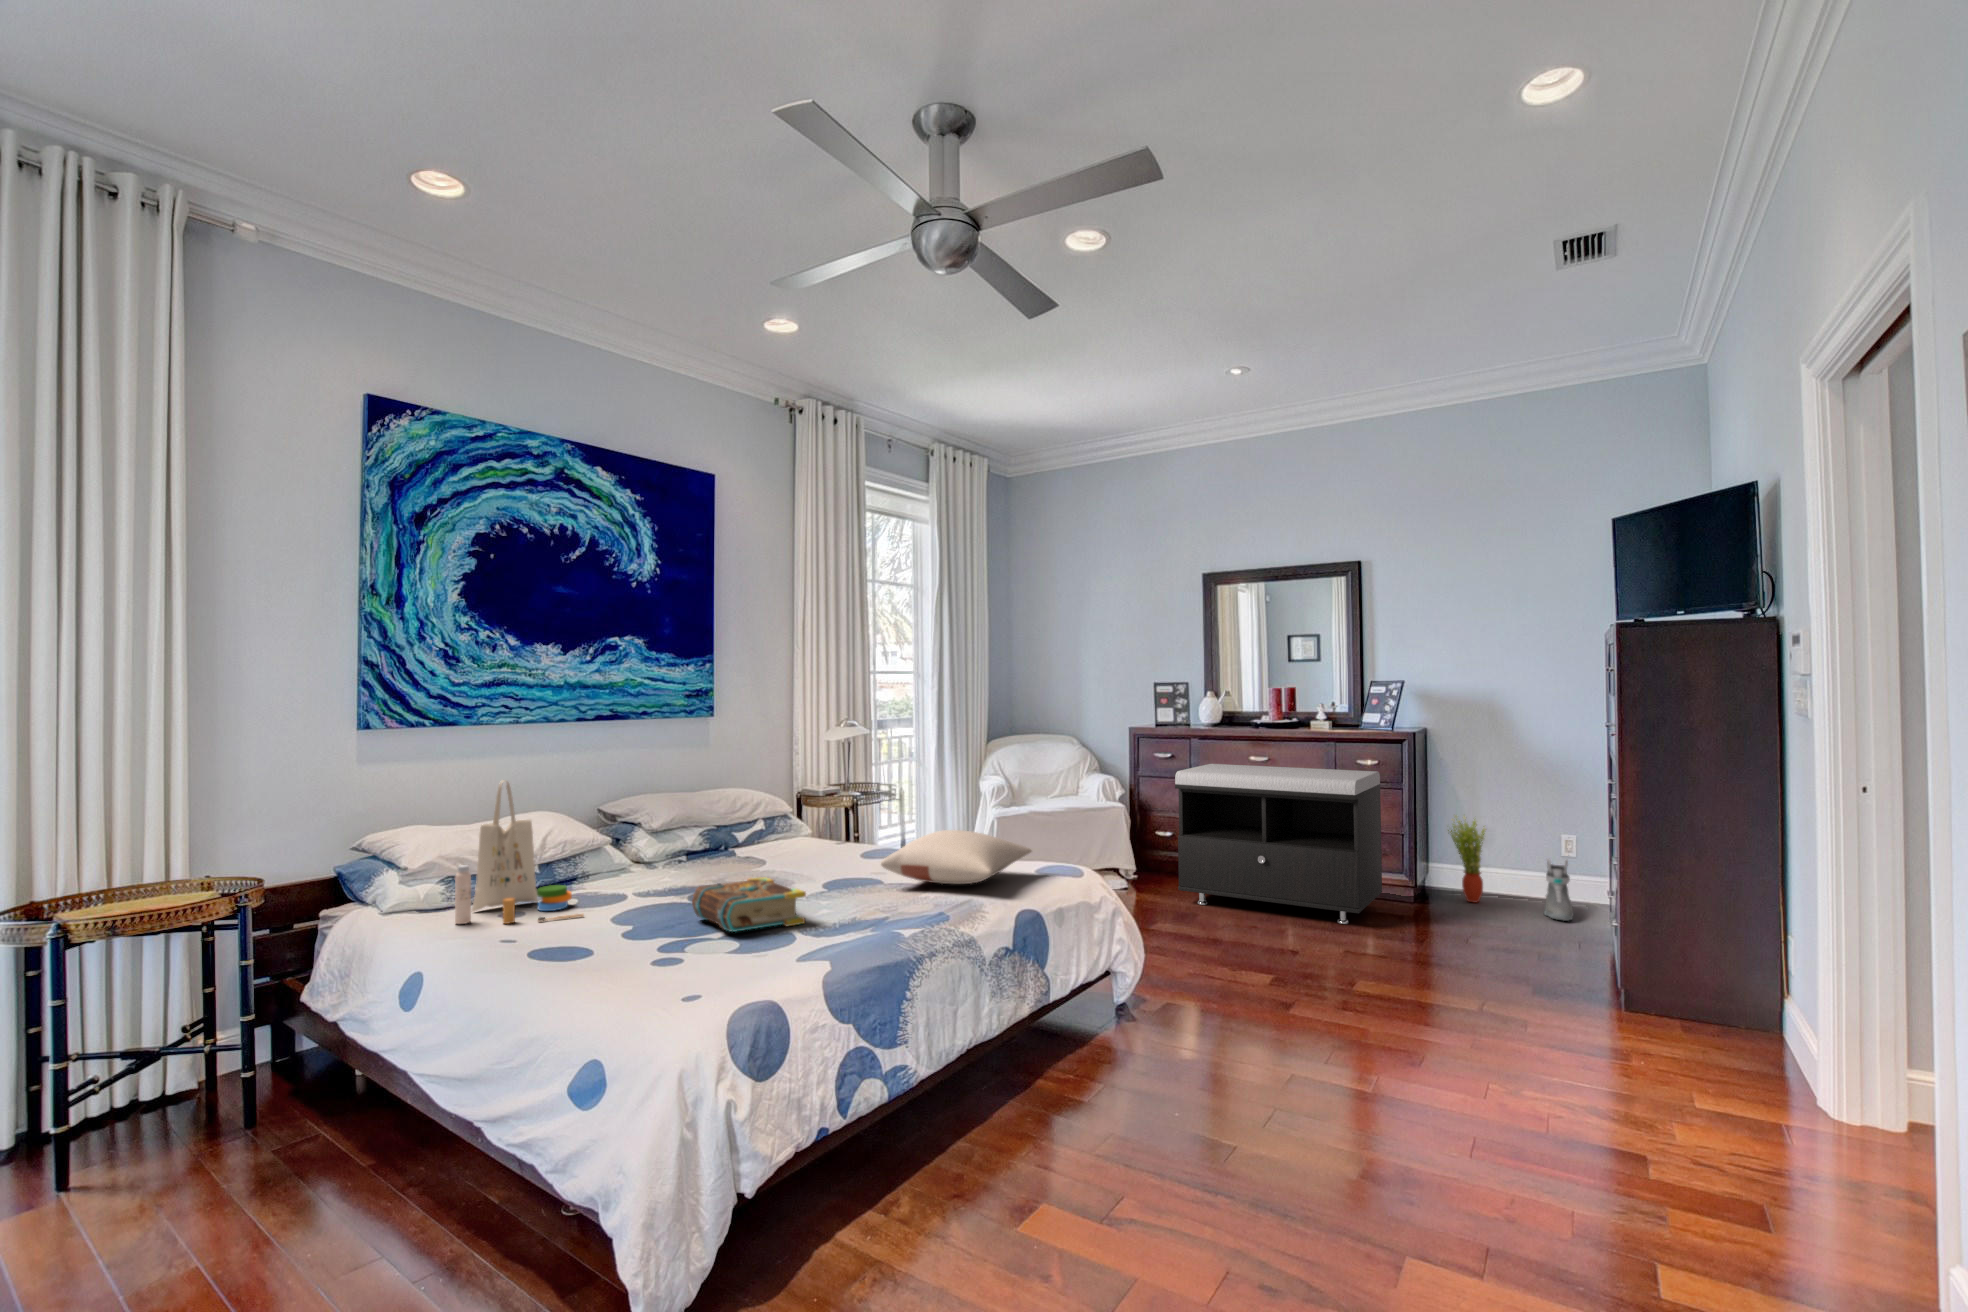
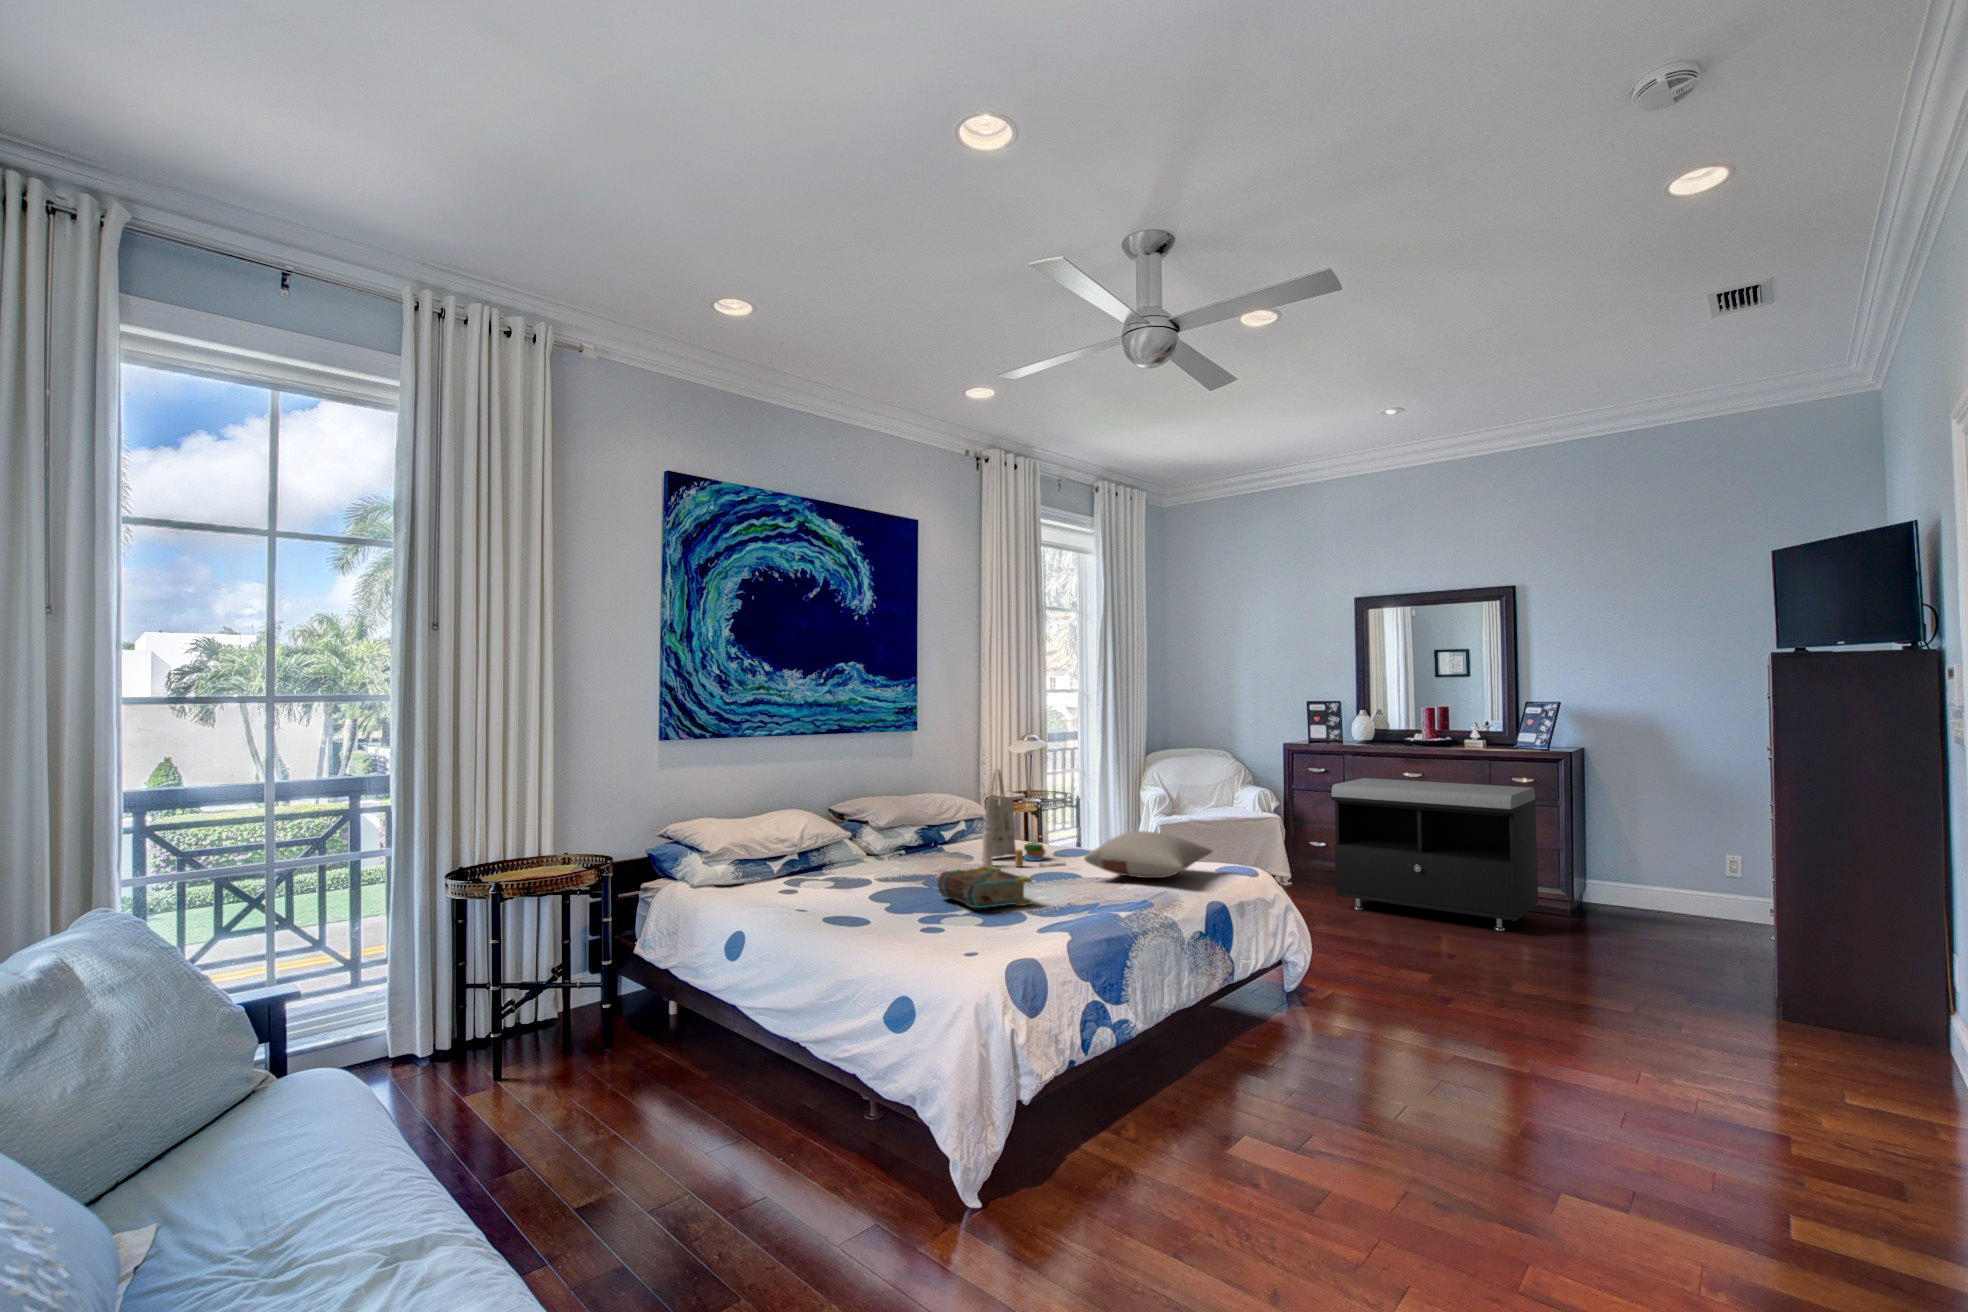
tote bag: present [455,780,584,924] -> present [982,769,1065,867]
potted plant: present [1448,816,1486,903] -> none [1603,830,1646,916]
sneaker: present [1544,859,1573,921] -> none [1707,874,1738,936]

